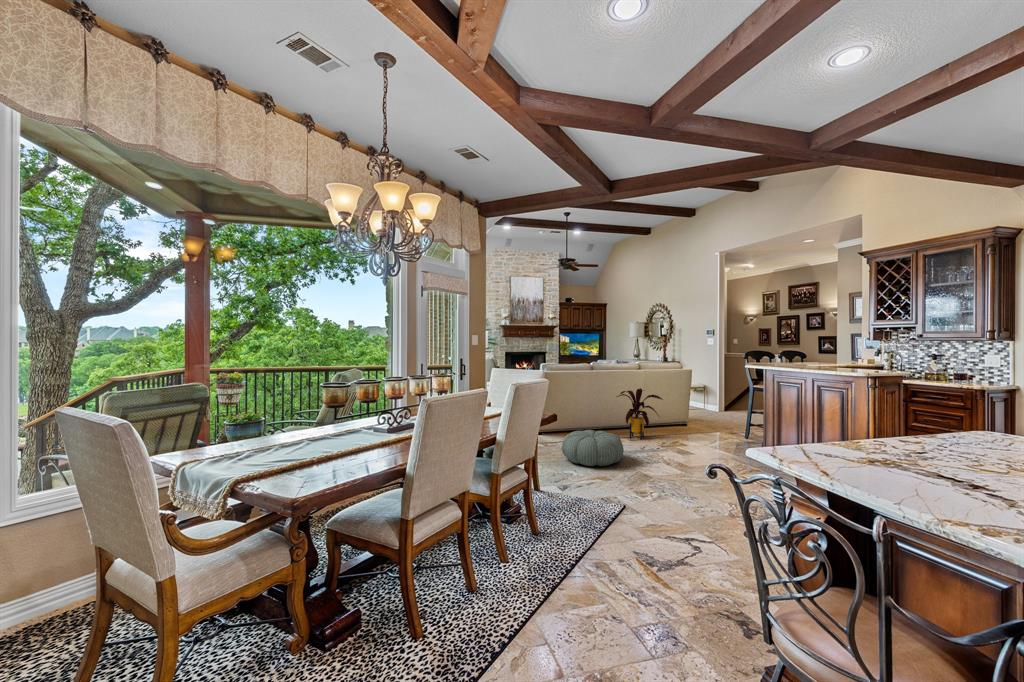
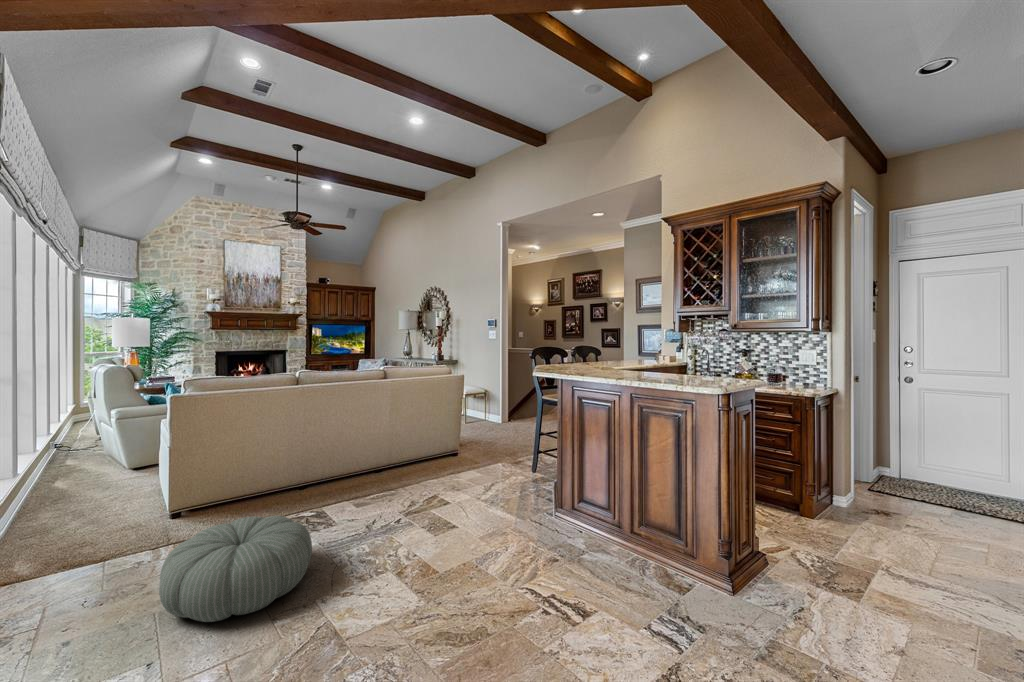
house plant: present [617,388,663,440] -> none [334,410,413,498]

